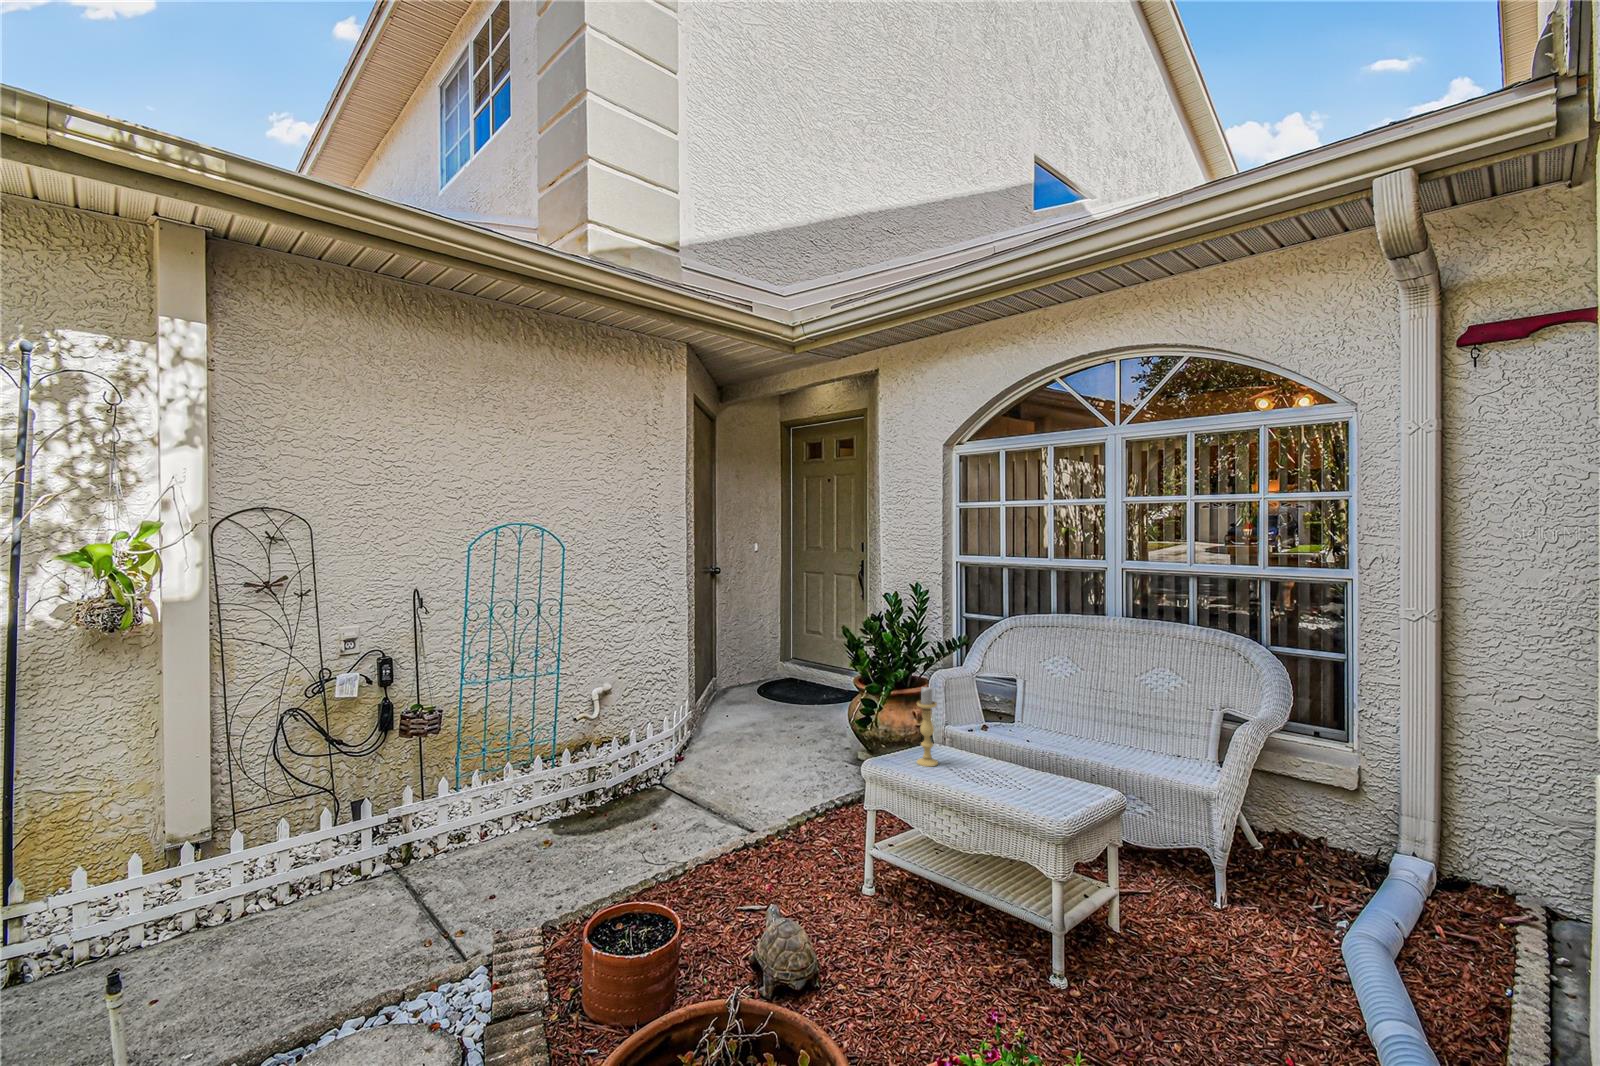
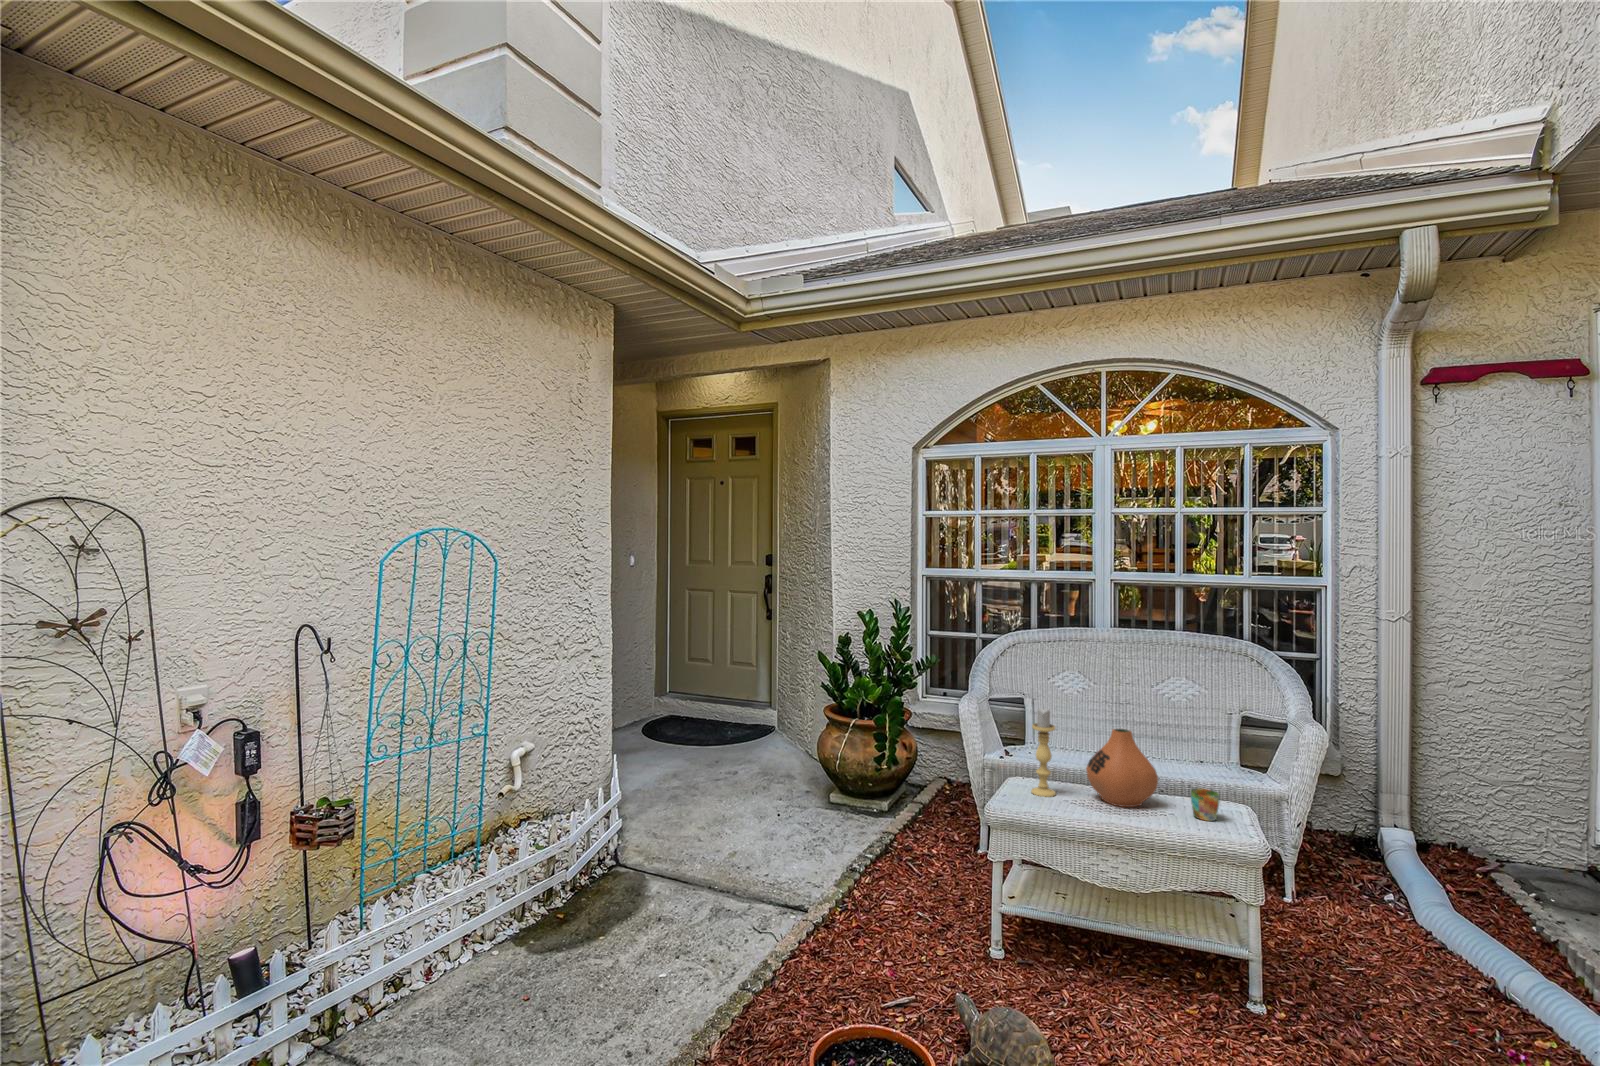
vase: none [960,711,1017,784] -> present [1086,729,1158,807]
mug: none [1030,773,1061,805] -> present [1191,788,1219,821]

